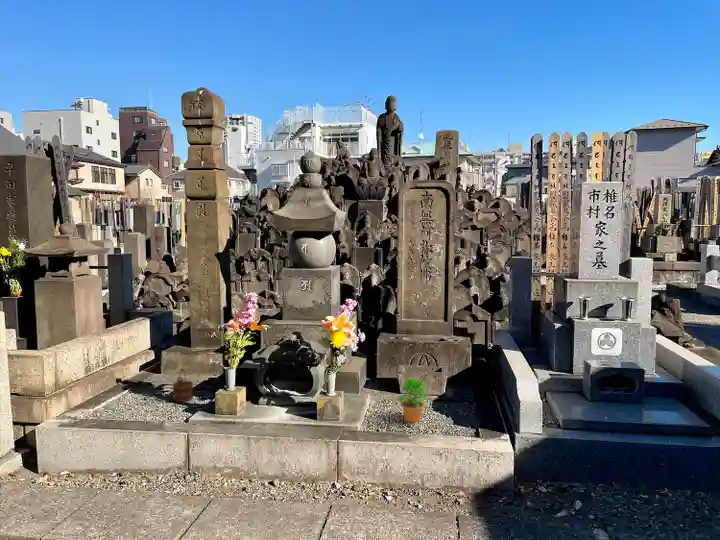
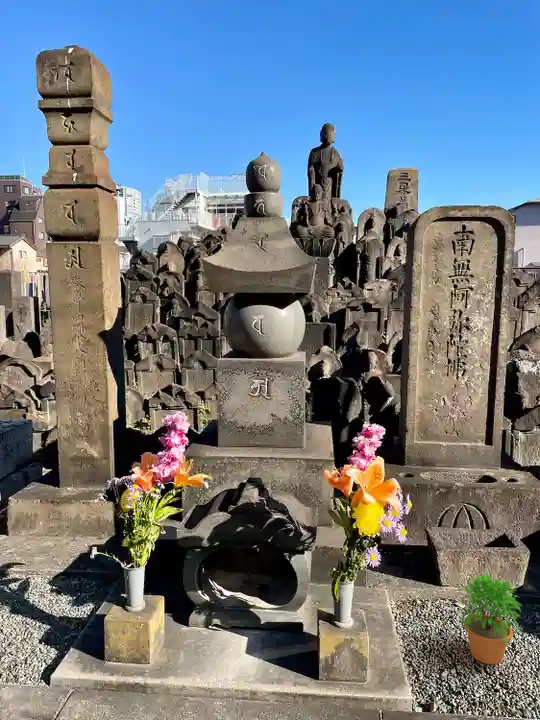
wooden bucket: present [173,369,193,402] -> none [24,549,62,613]

